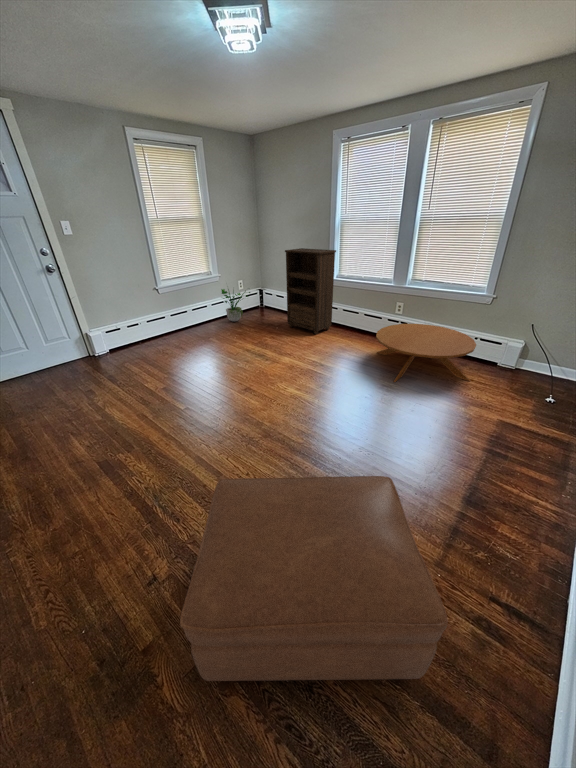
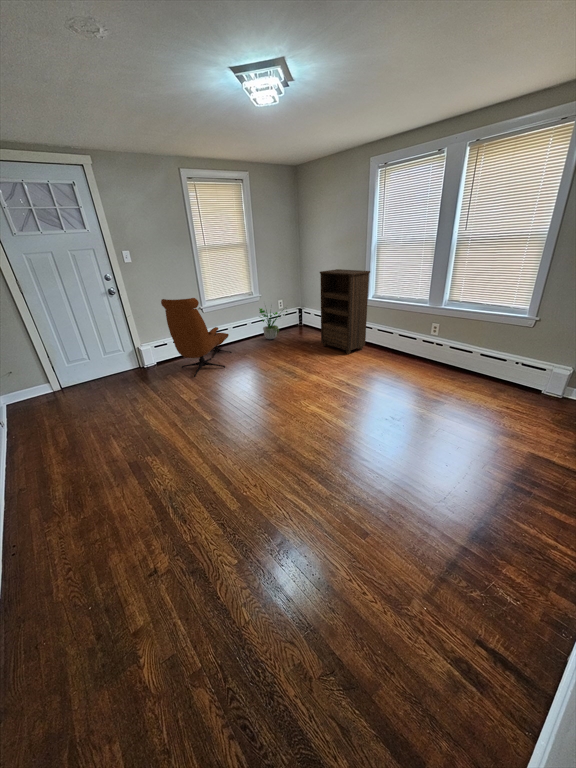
lounge chair: none [116,275,195,363] -> present [161,298,231,377]
coffee table: present [376,324,476,382] -> none [405,346,515,409]
ottoman: present [180,476,448,681] -> none [152,487,392,705]

